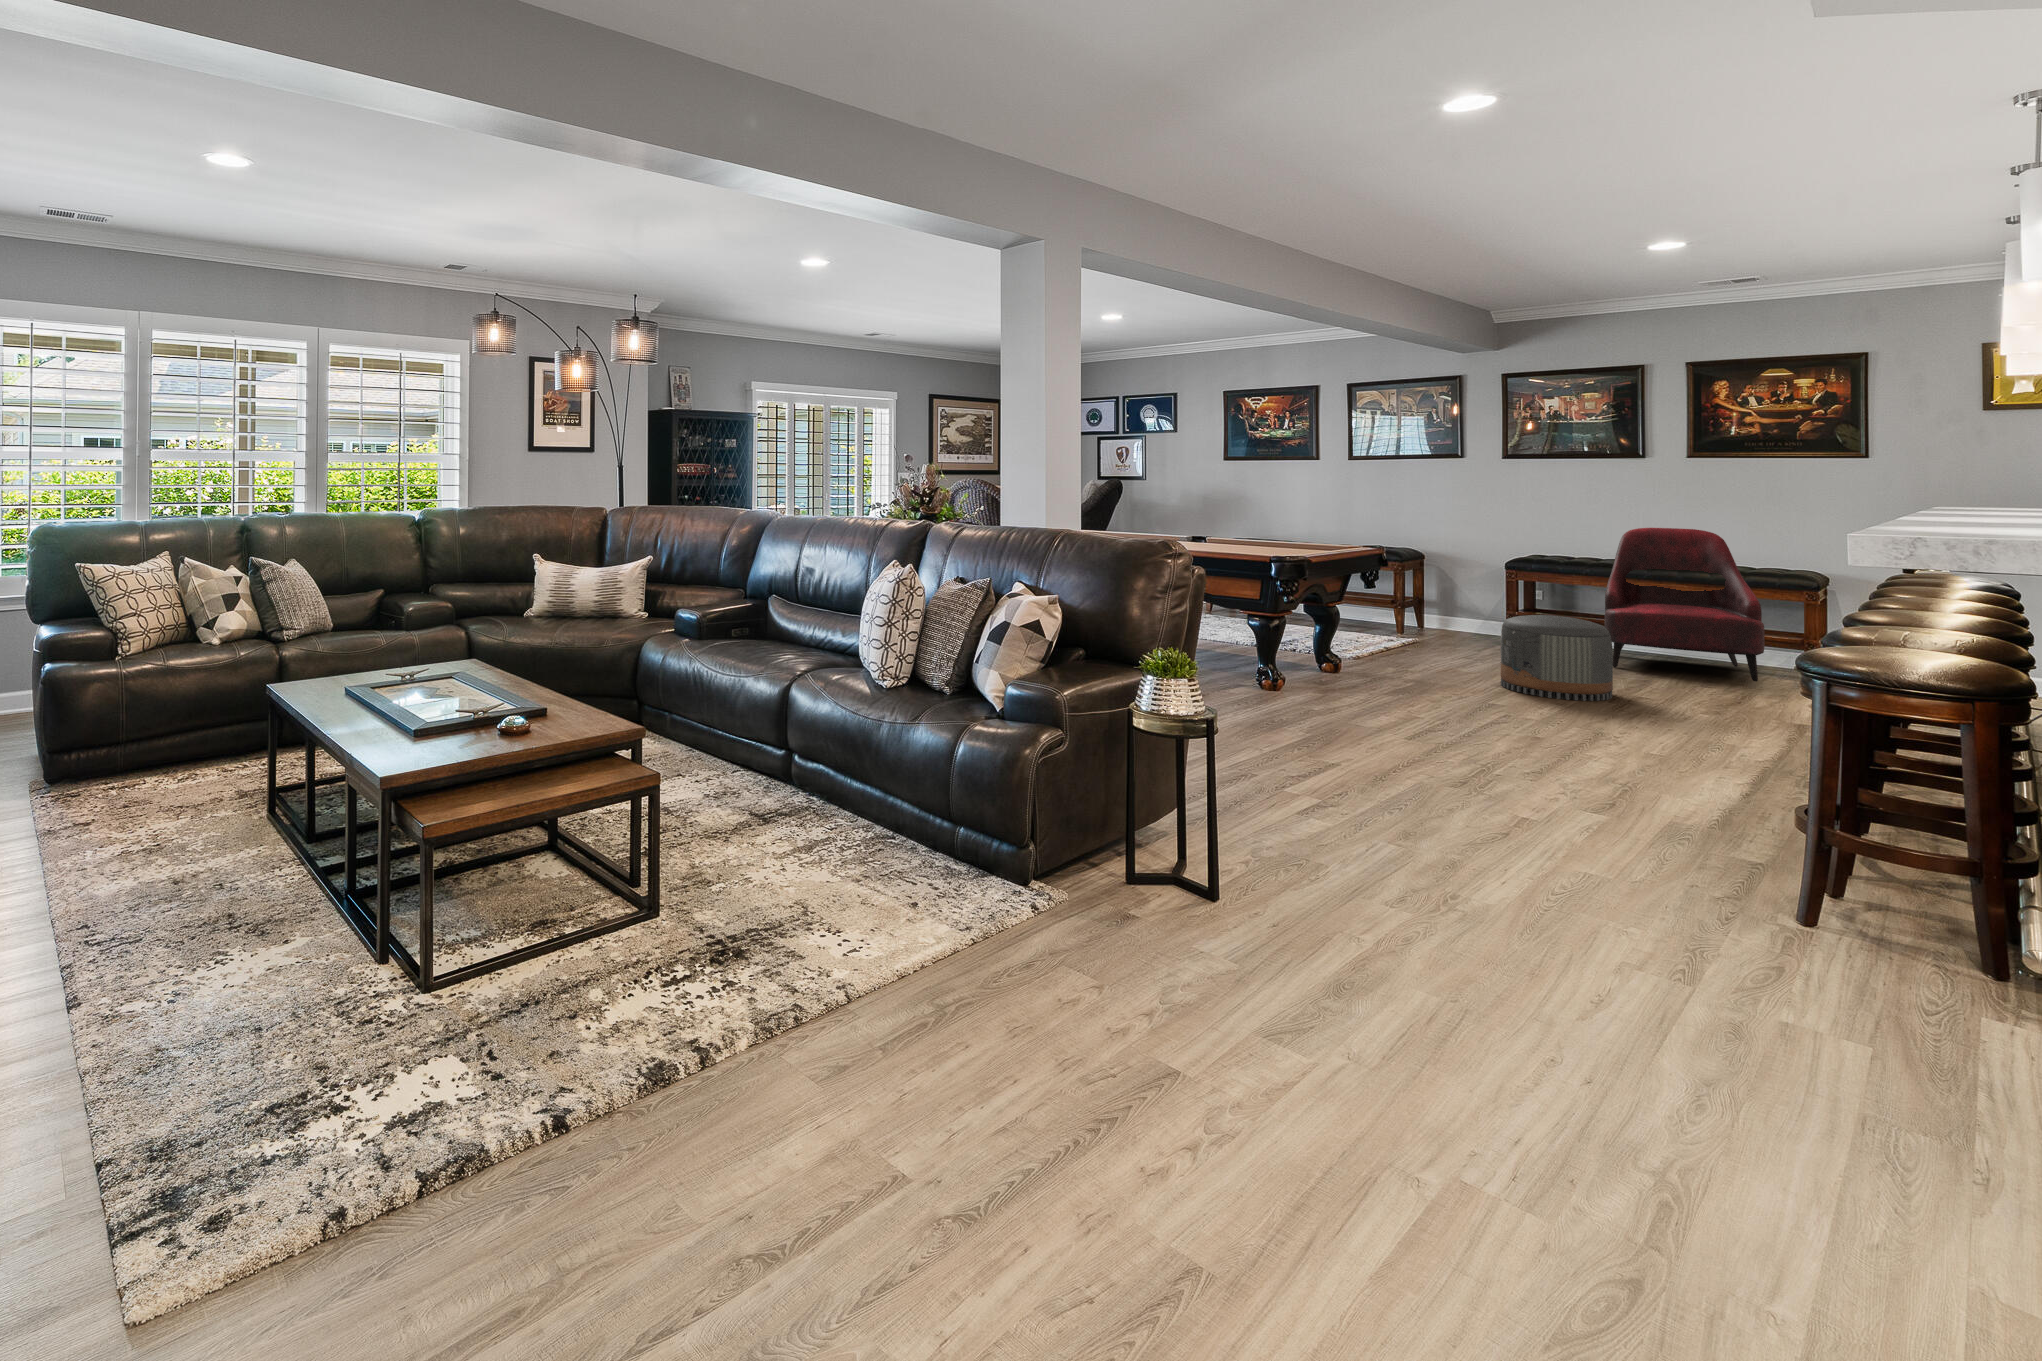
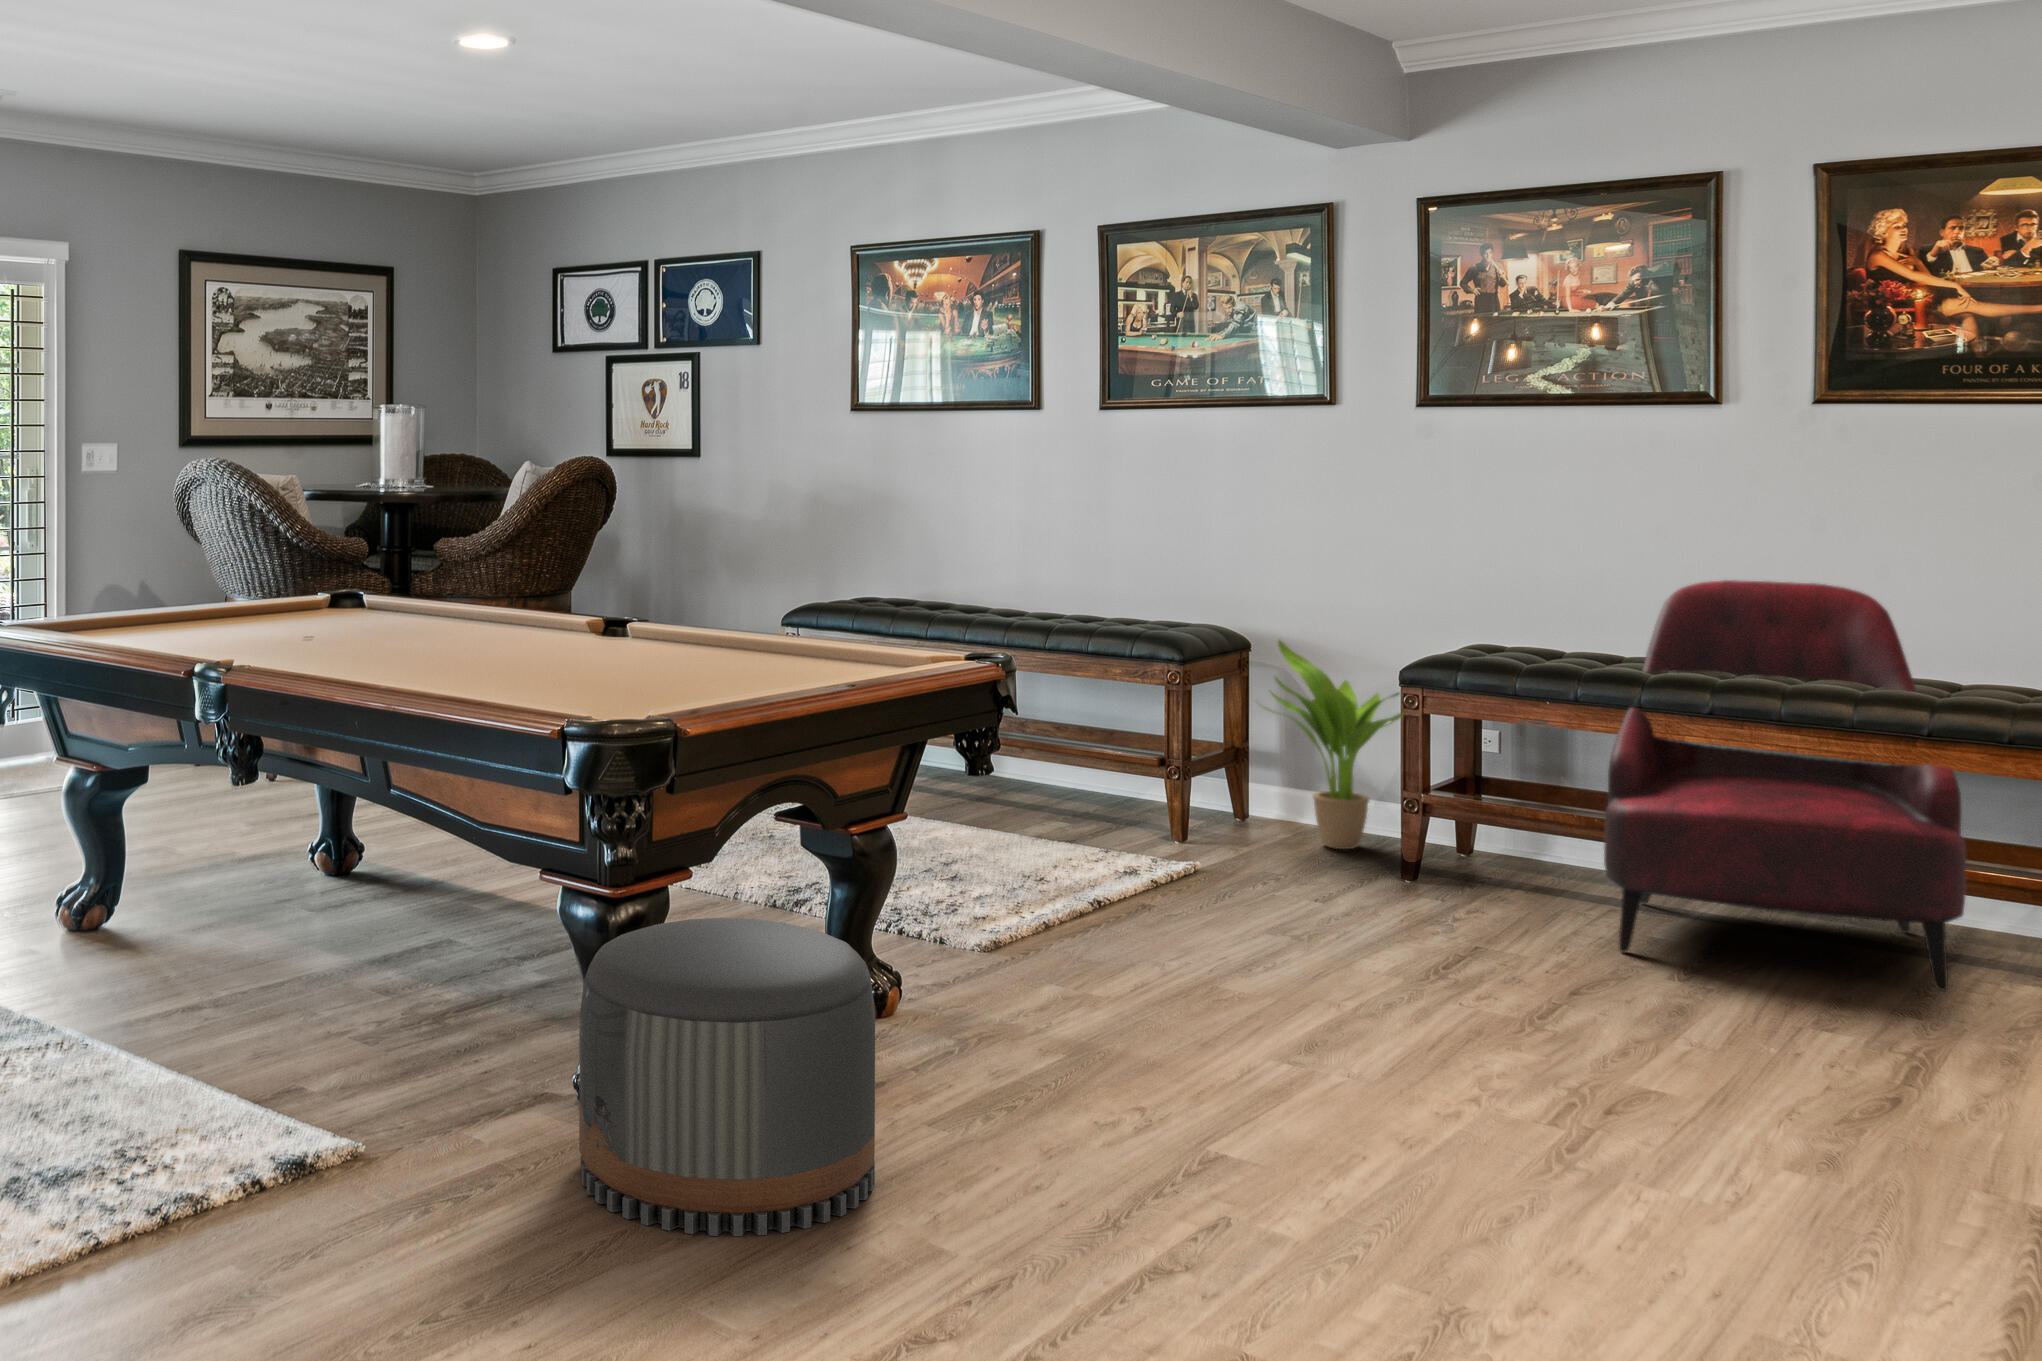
potted plant: none [1434,552,1506,637] -> present [1262,641,1403,849]
pouf: present [1501,615,1613,701] -> present [579,918,875,1236]

